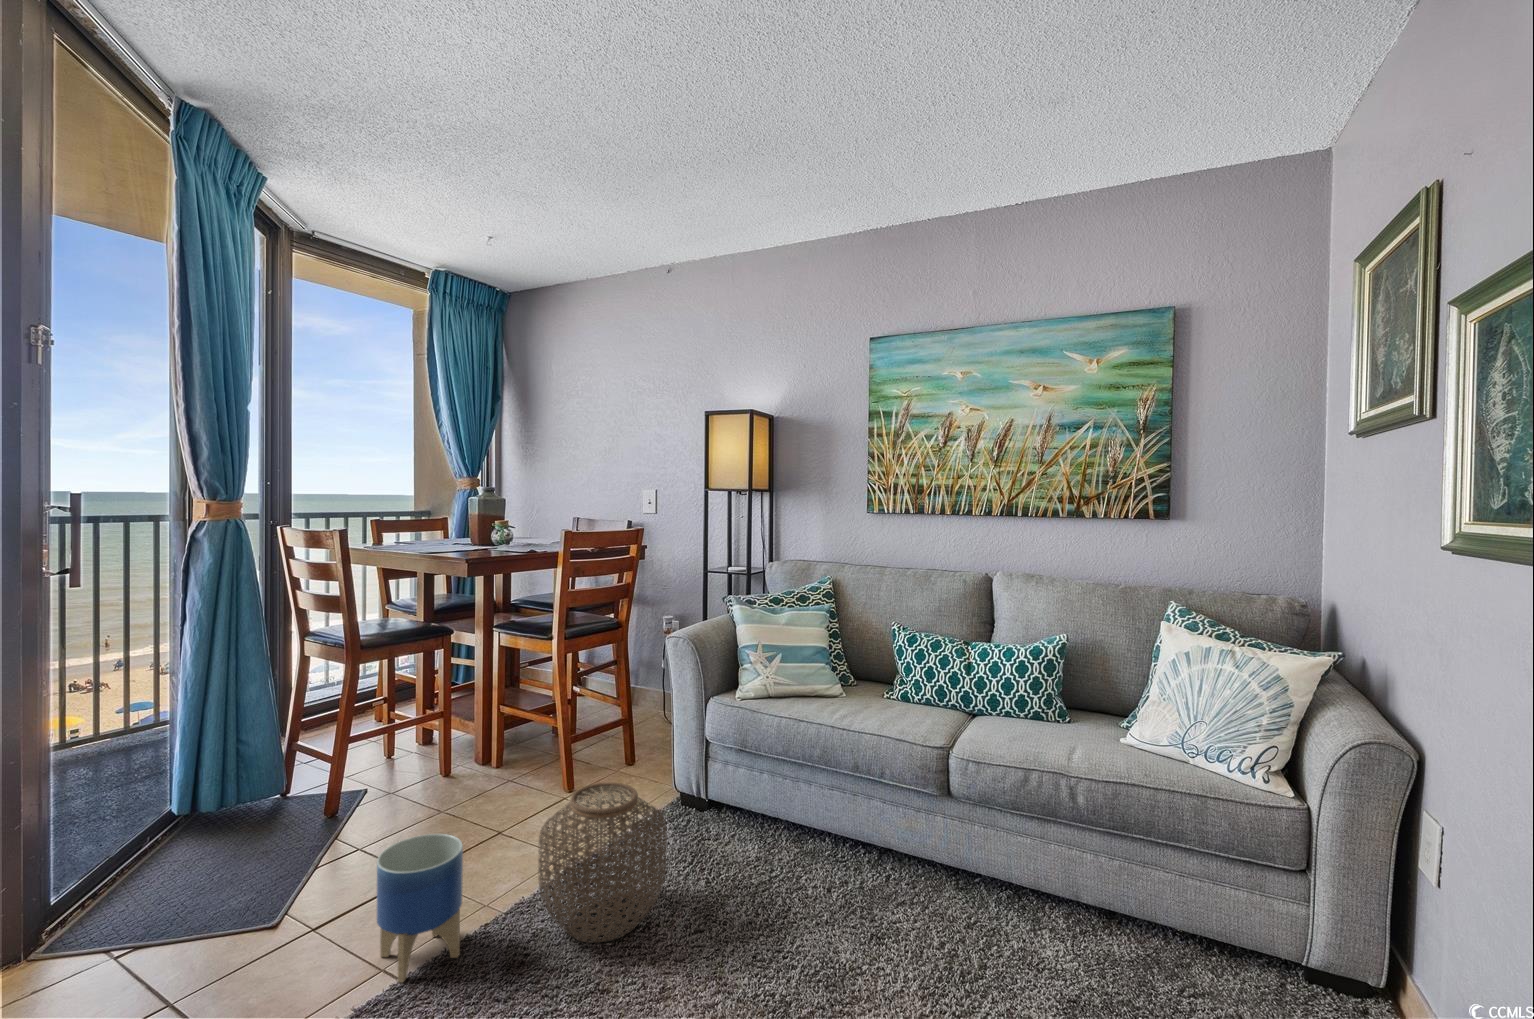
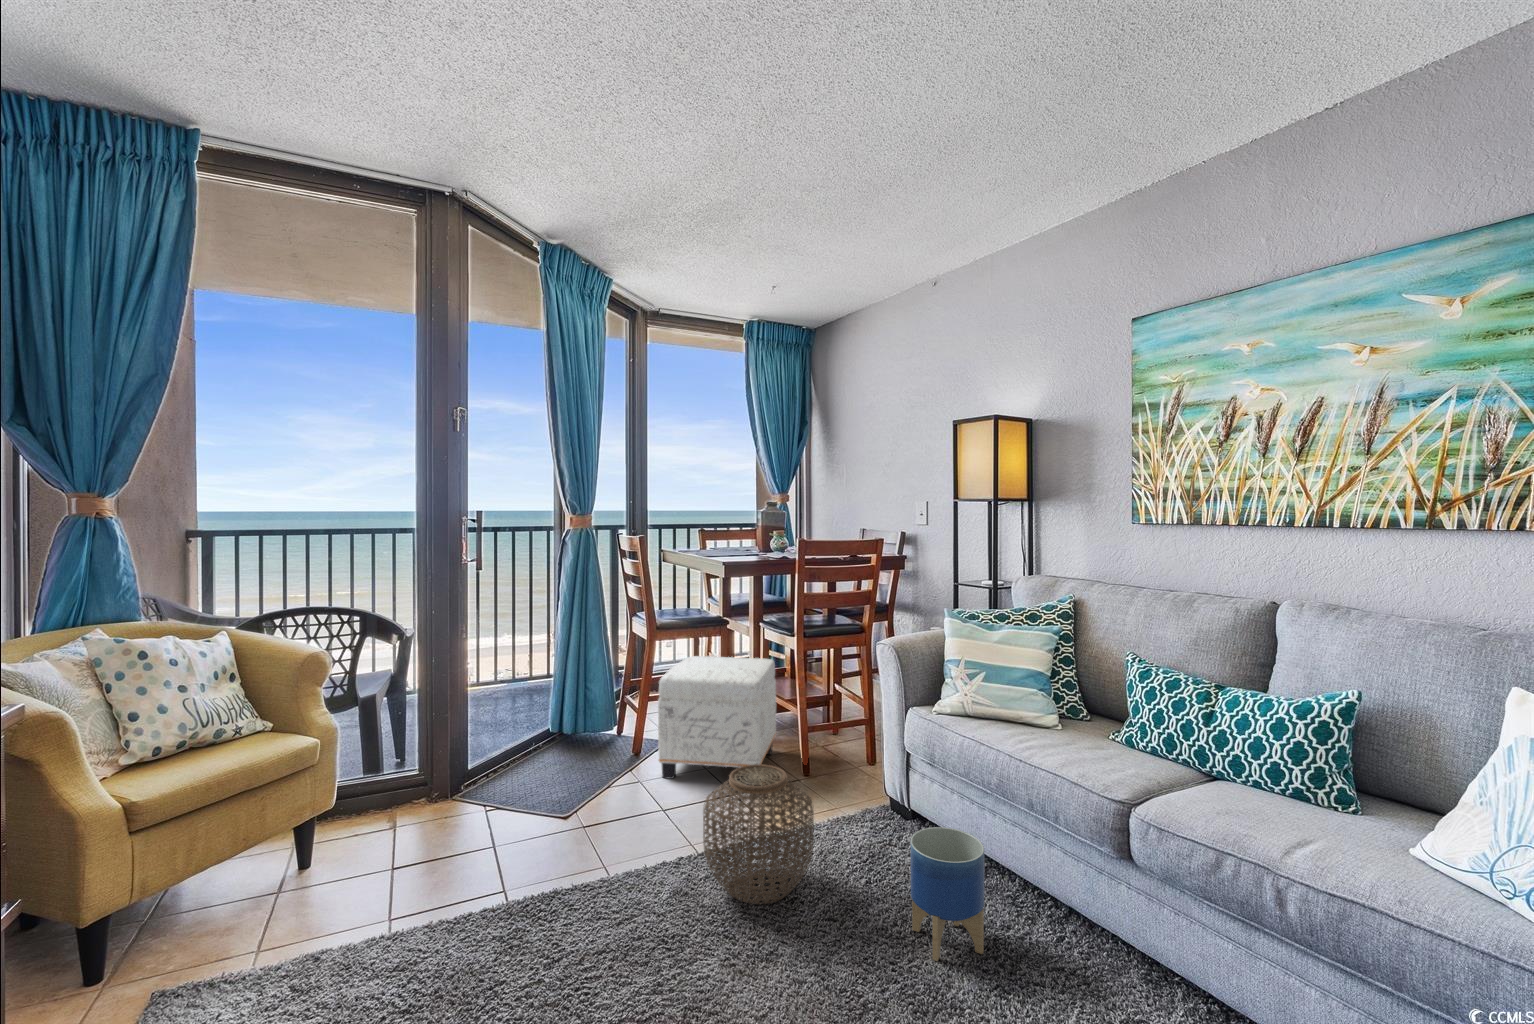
ottoman: none [389,669,527,834] -> present [658,656,776,783]
planter: present [377,834,463,982] -> present [911,827,984,961]

